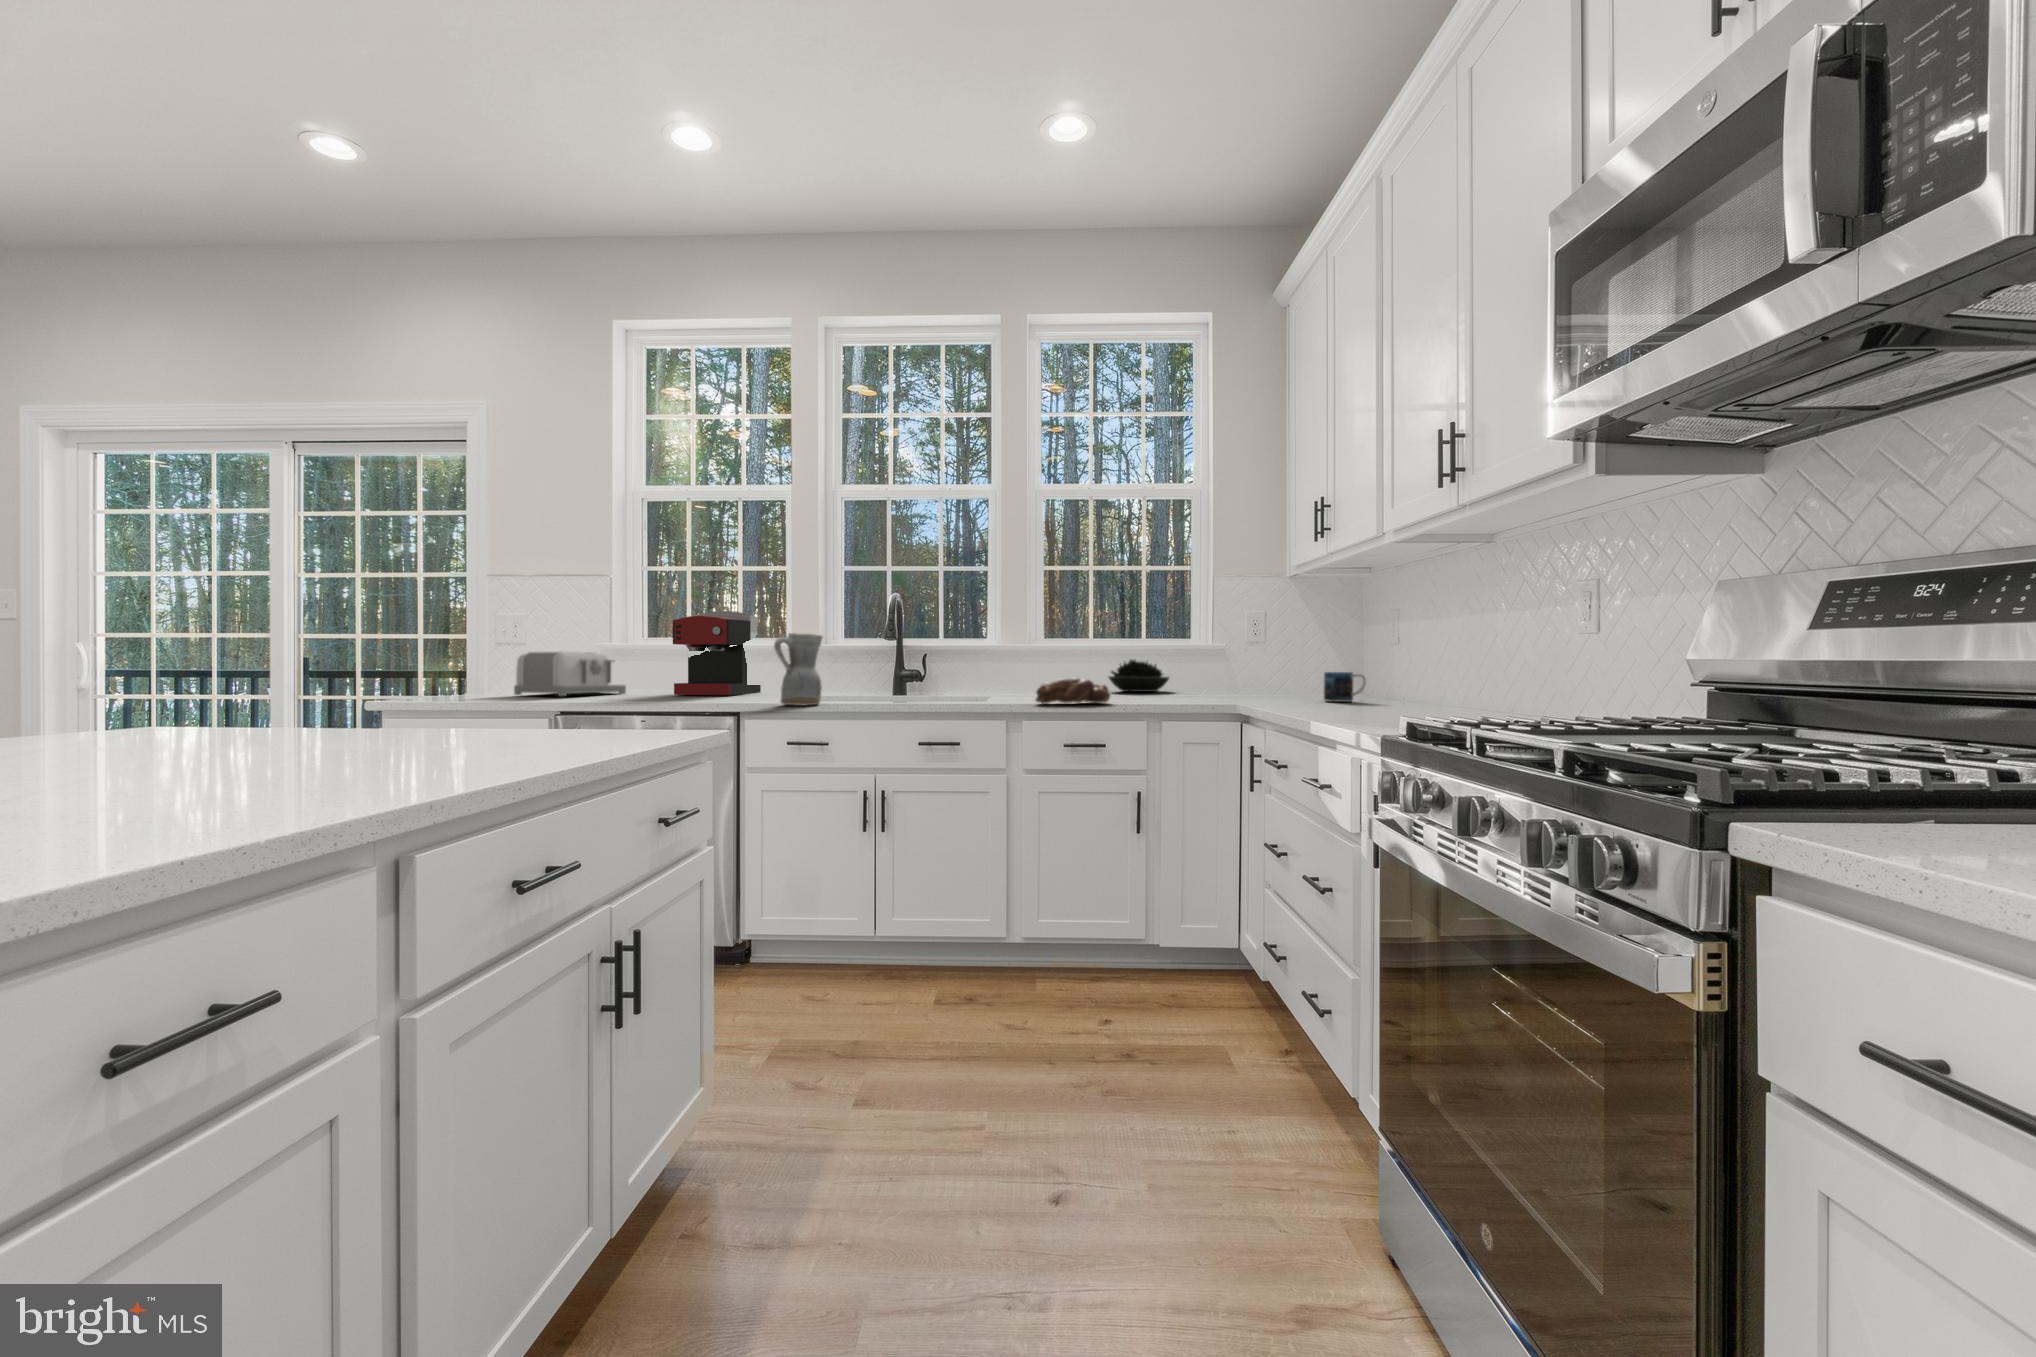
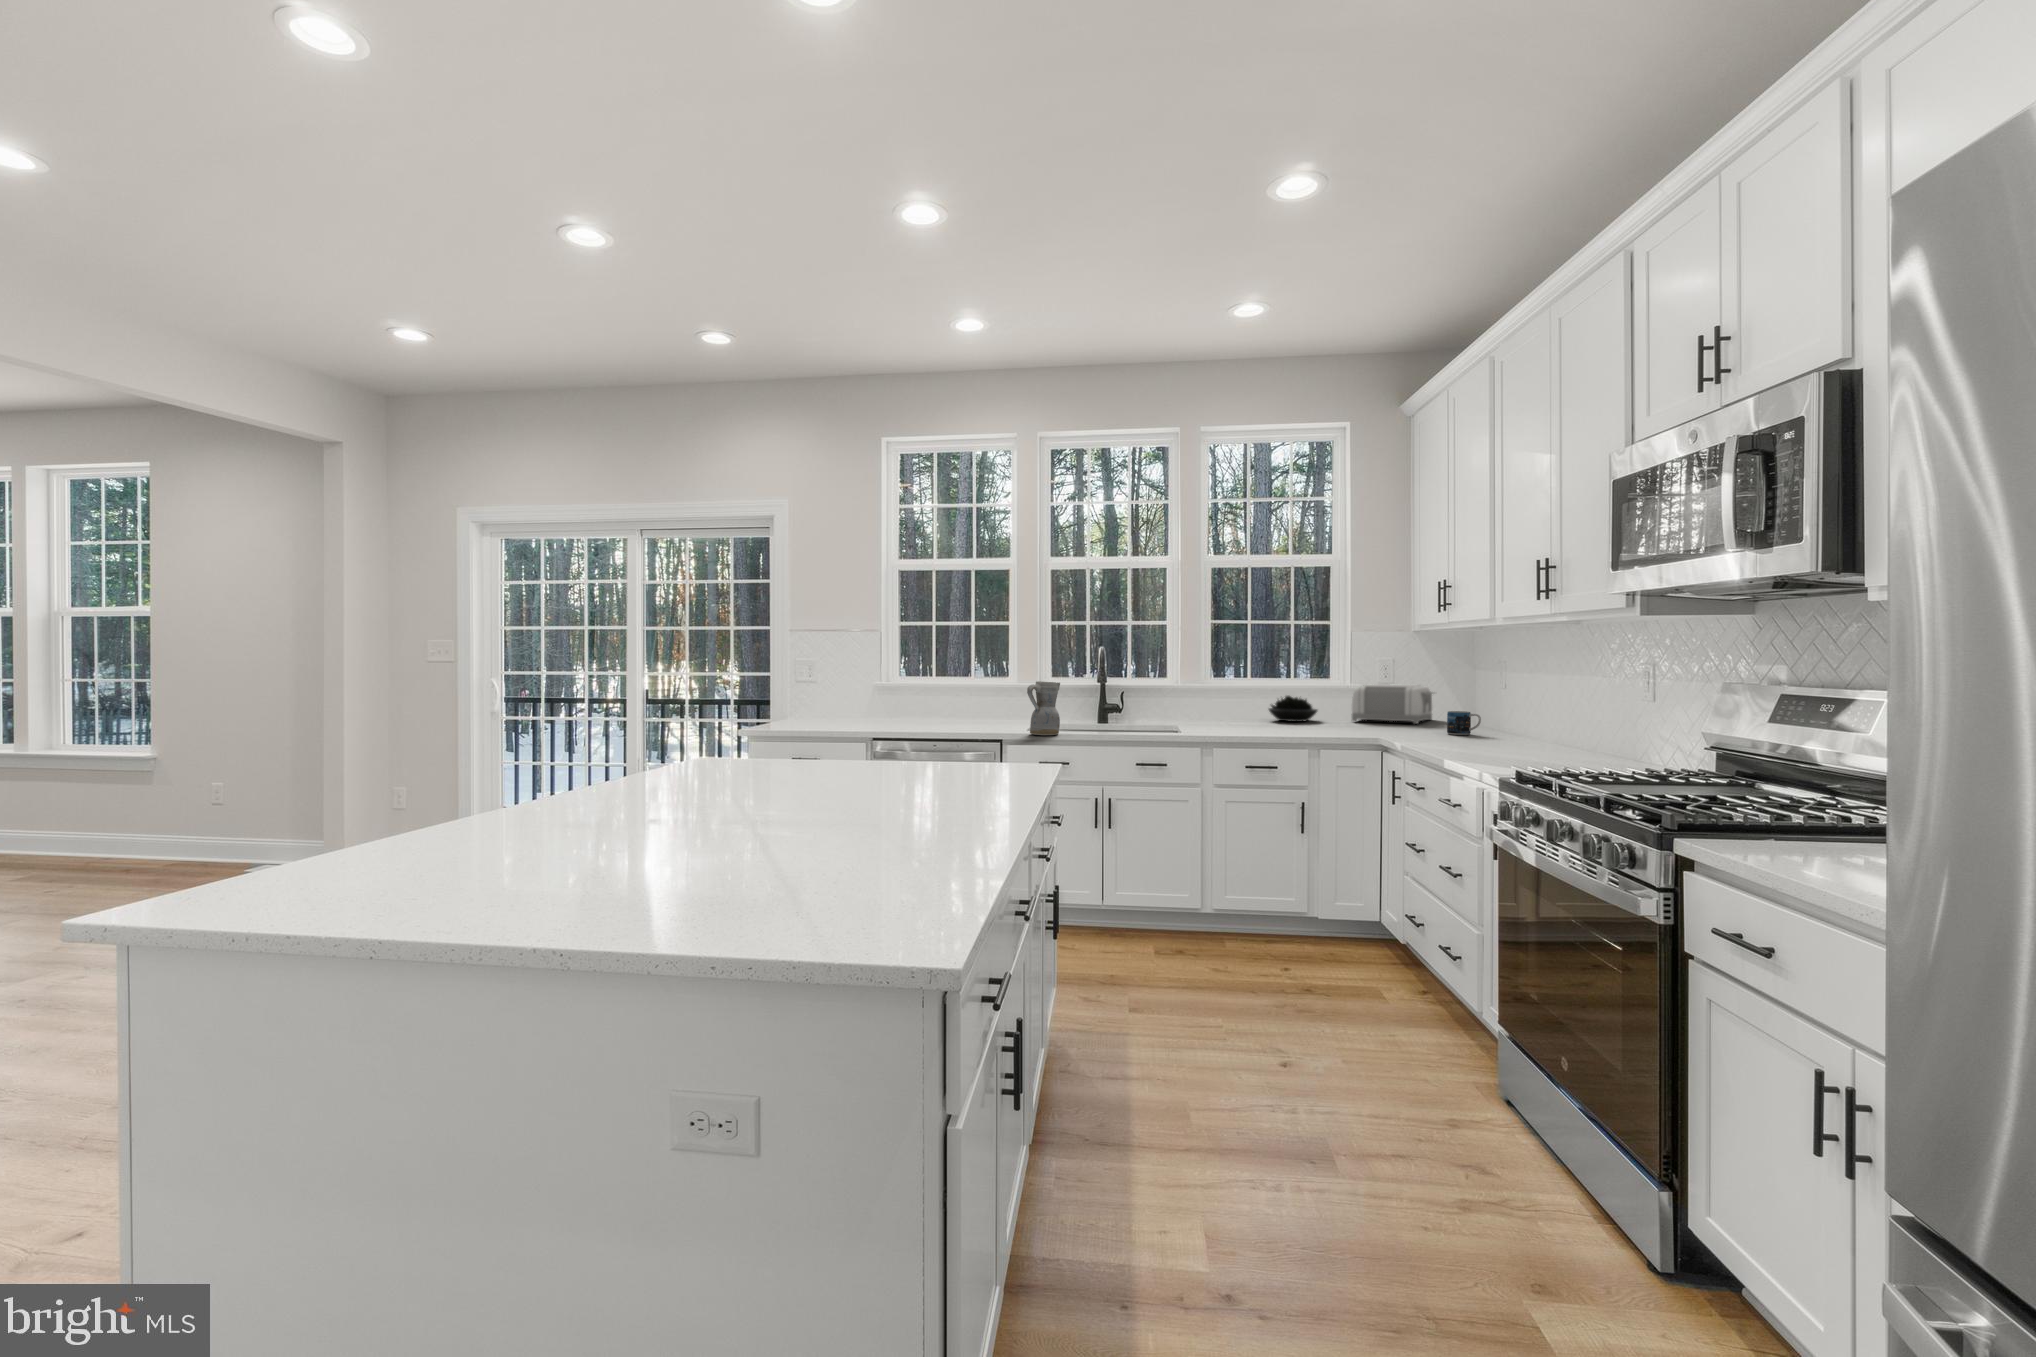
coffee maker: present [673,611,761,695] -> none [928,656,989,723]
toaster: present [514,652,626,696] -> present [1352,684,1433,724]
bread loaf: present [1036,678,1110,703] -> none [1223,715,1282,735]

